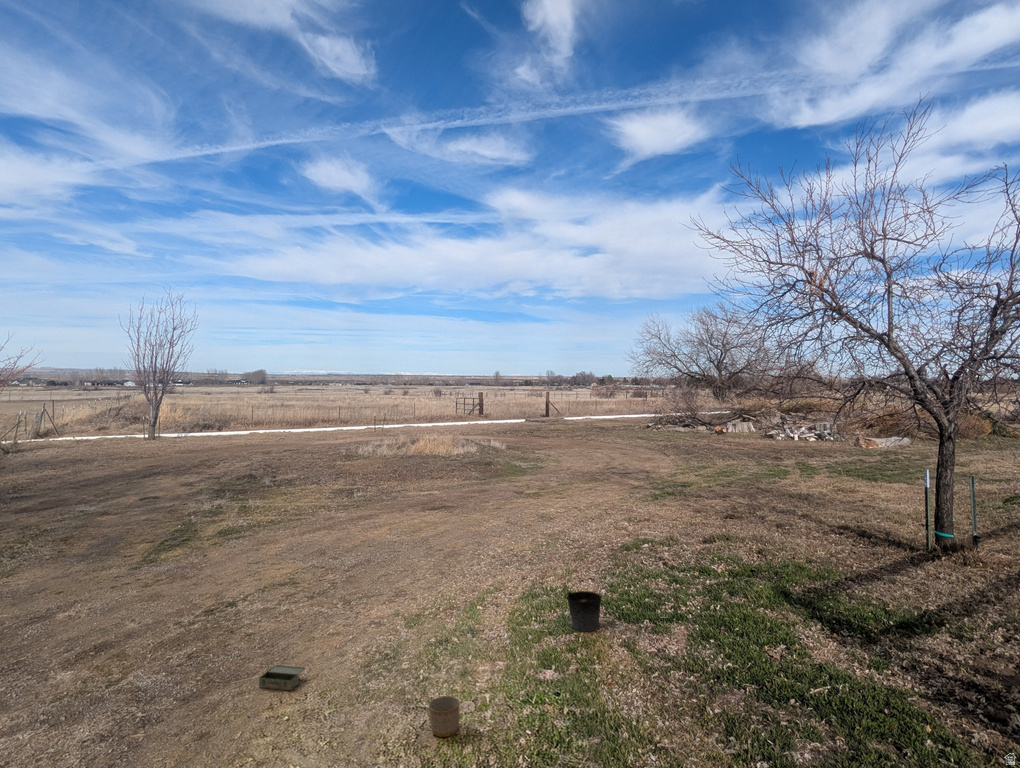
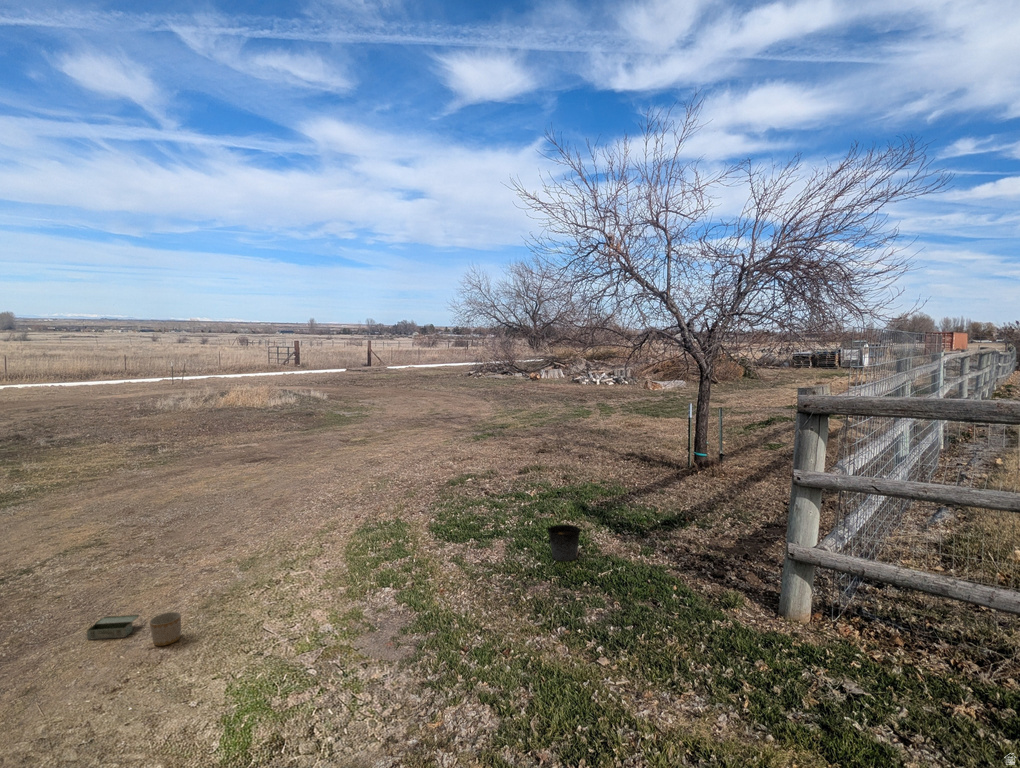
bucket: present [565,591,601,632] -> present [546,525,581,561]
planter: present [429,696,460,737] -> present [150,612,181,646]

